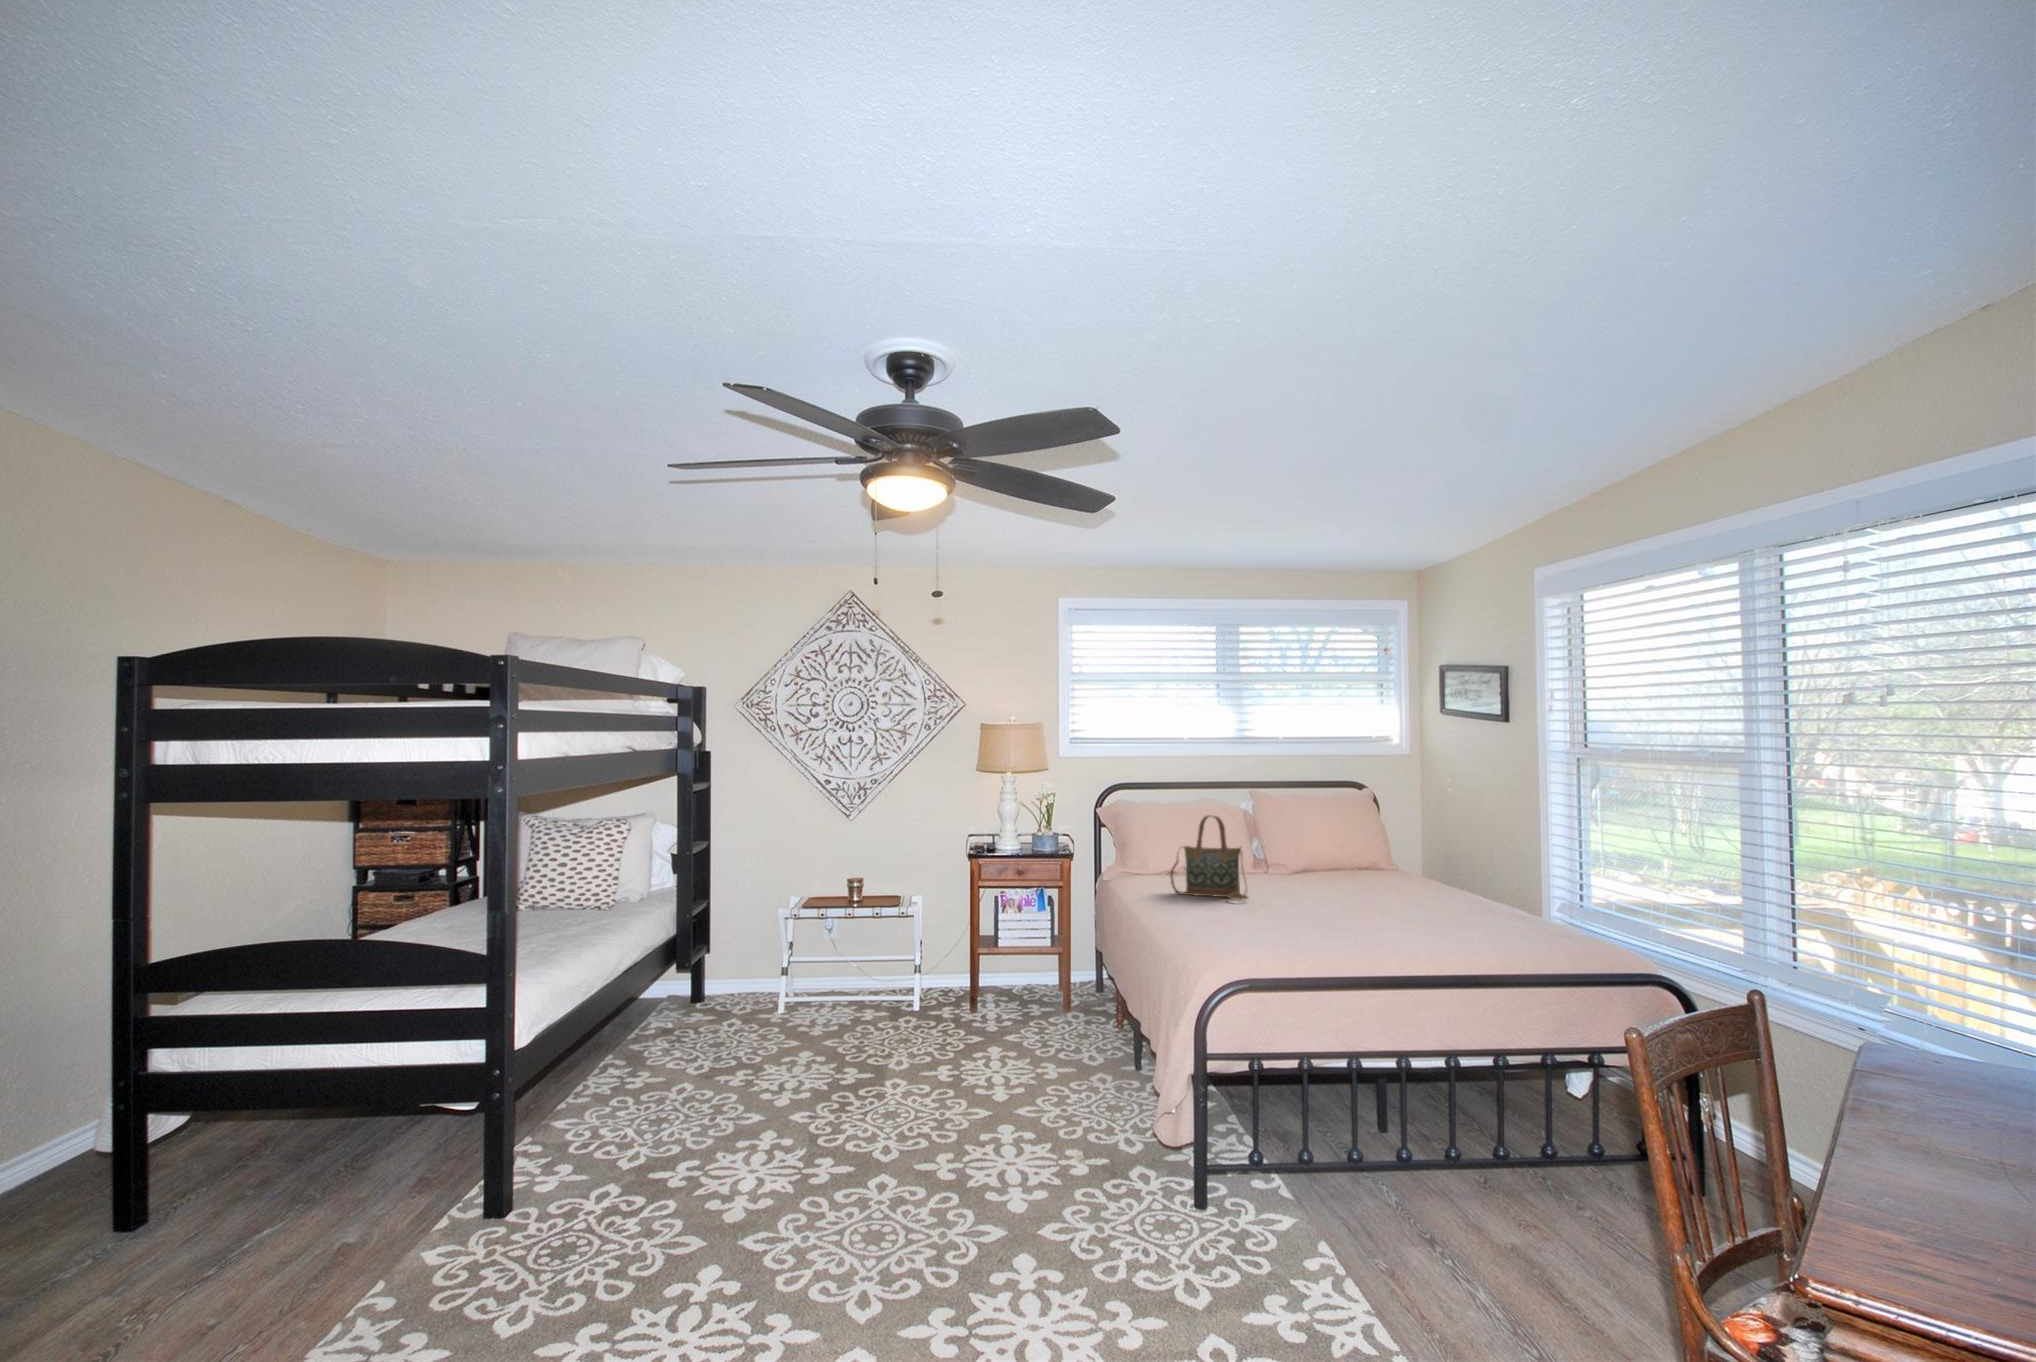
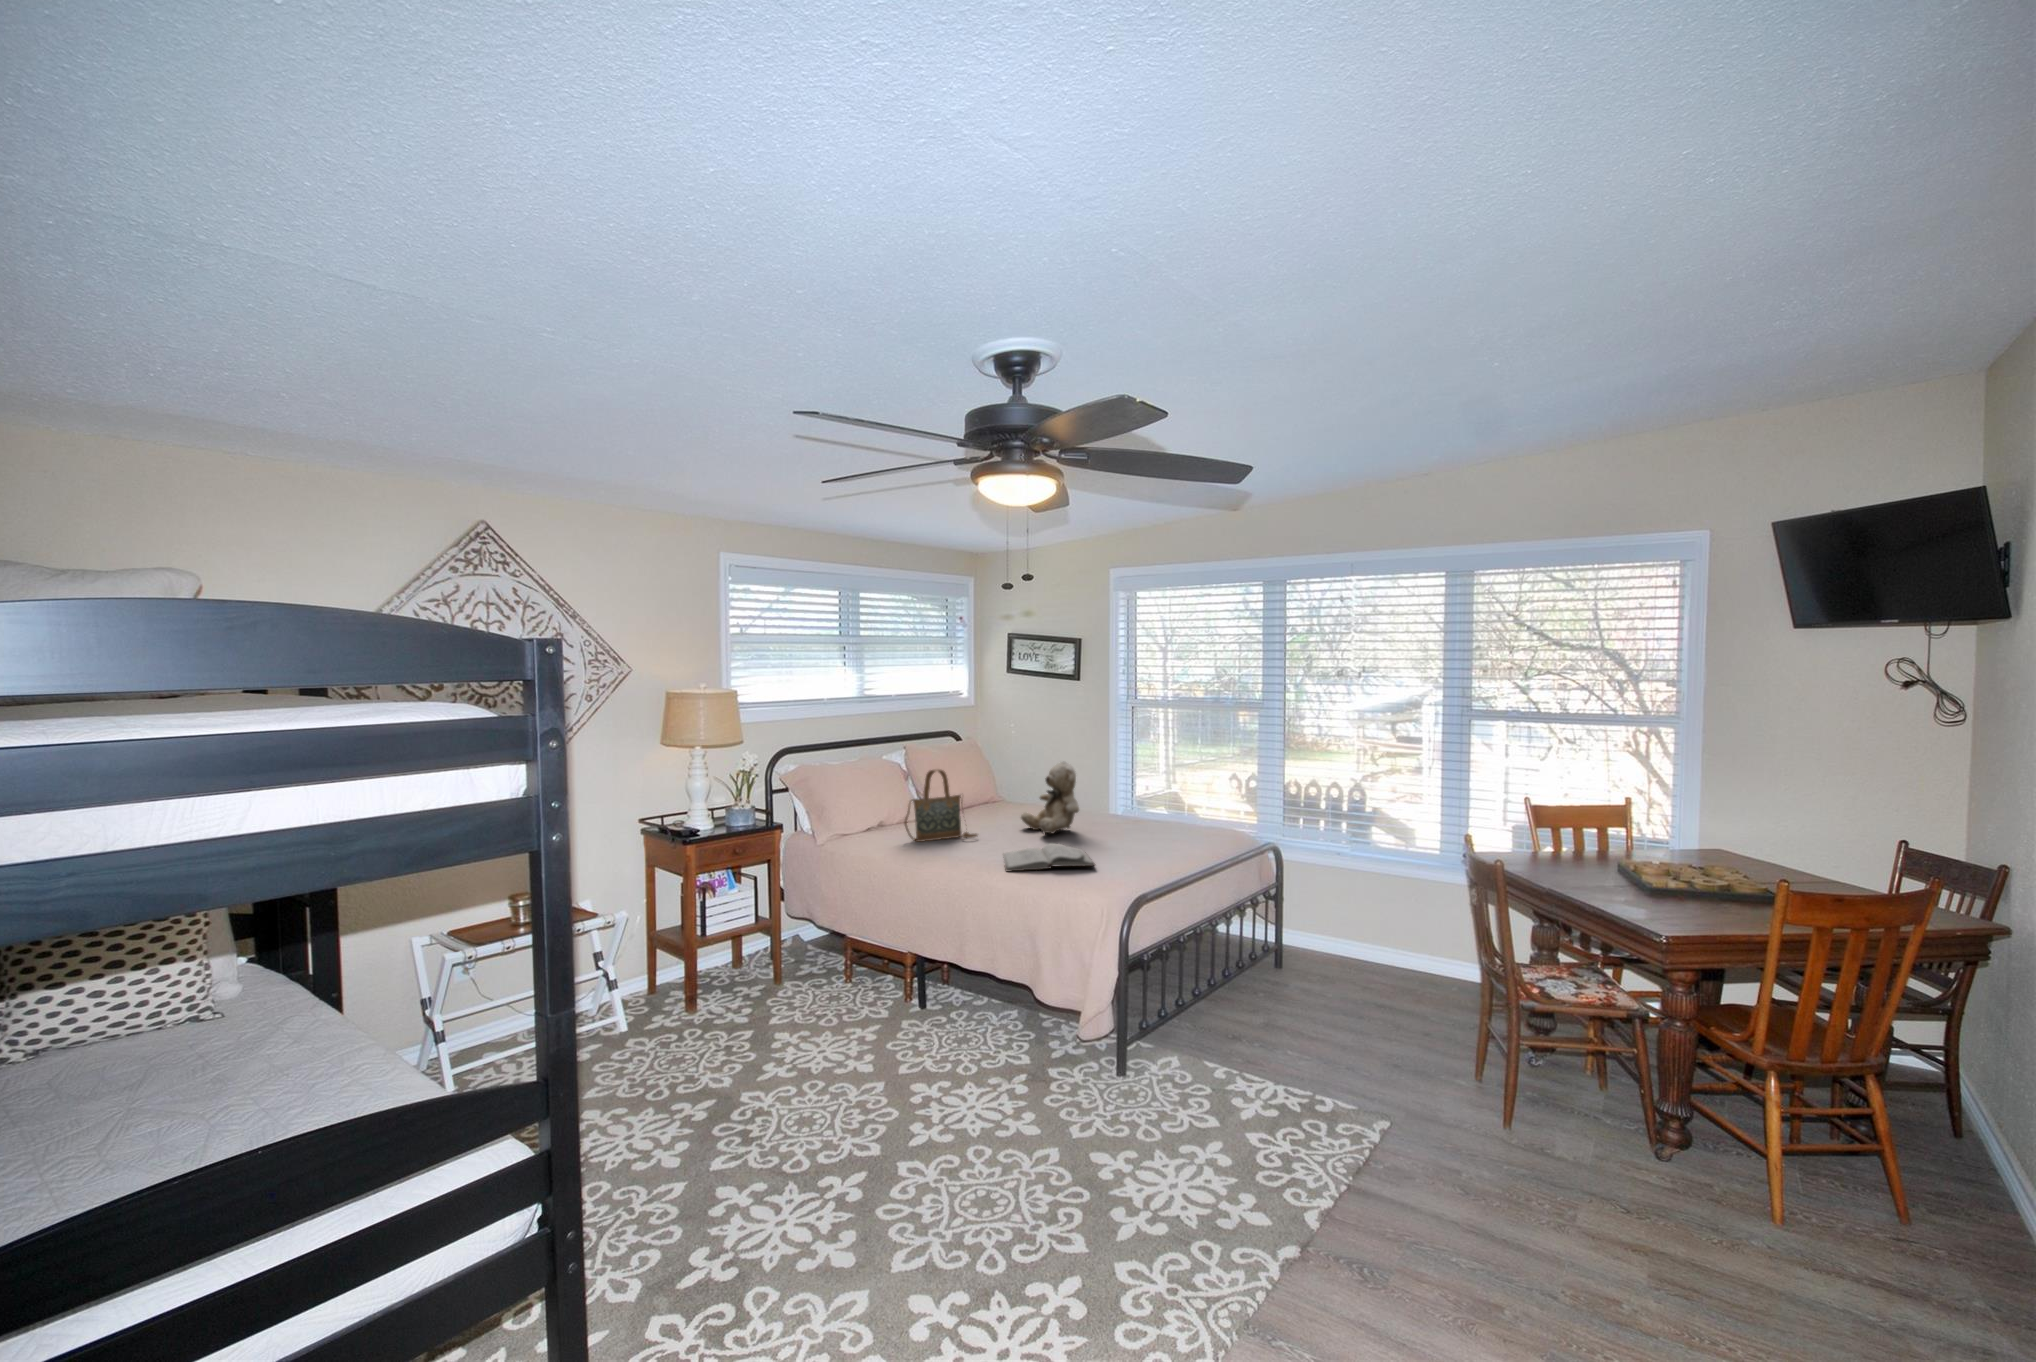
teddy bear: none [1320,820,1392,912] -> present [1021,762,1079,834]
book: none [1189,916,1331,949] -> present [1003,844,1095,872]

